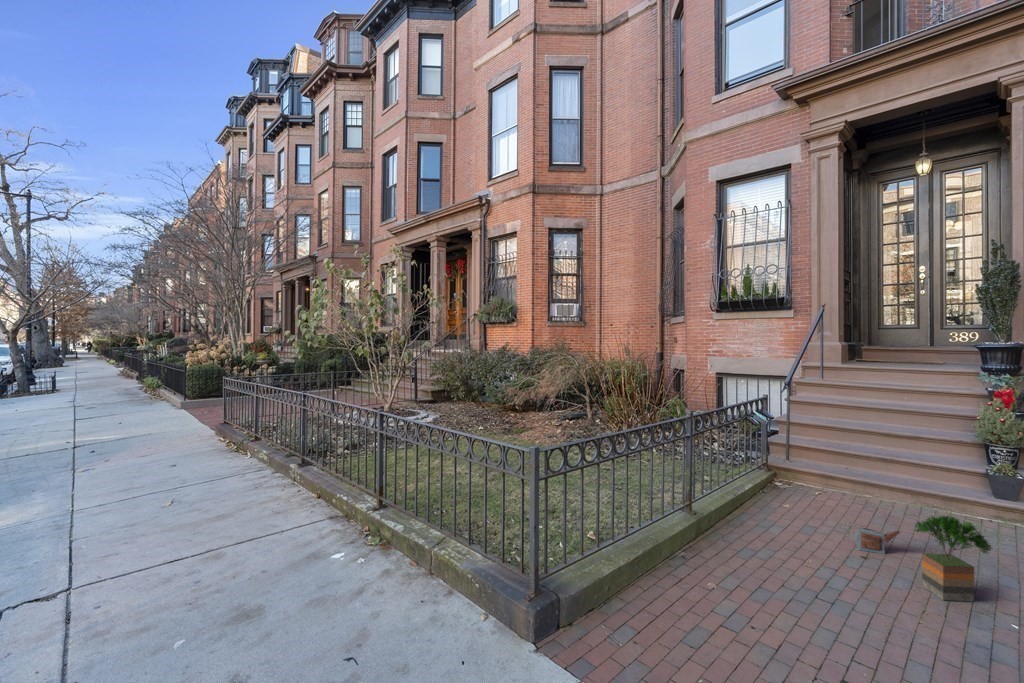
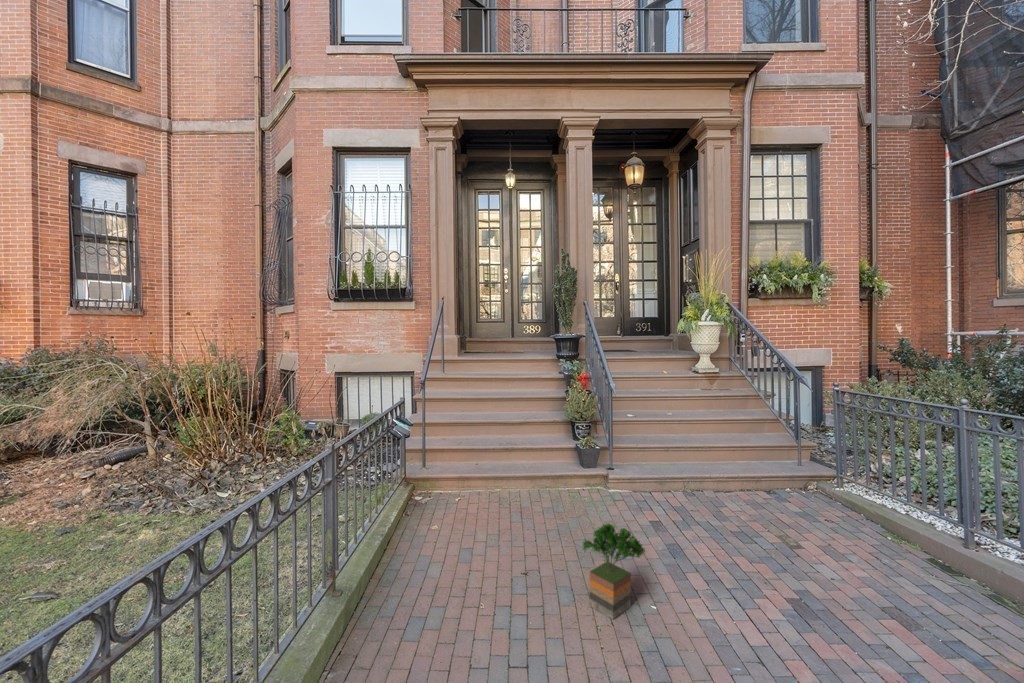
watering can: present [846,523,900,554] -> none [509,541,555,574]

